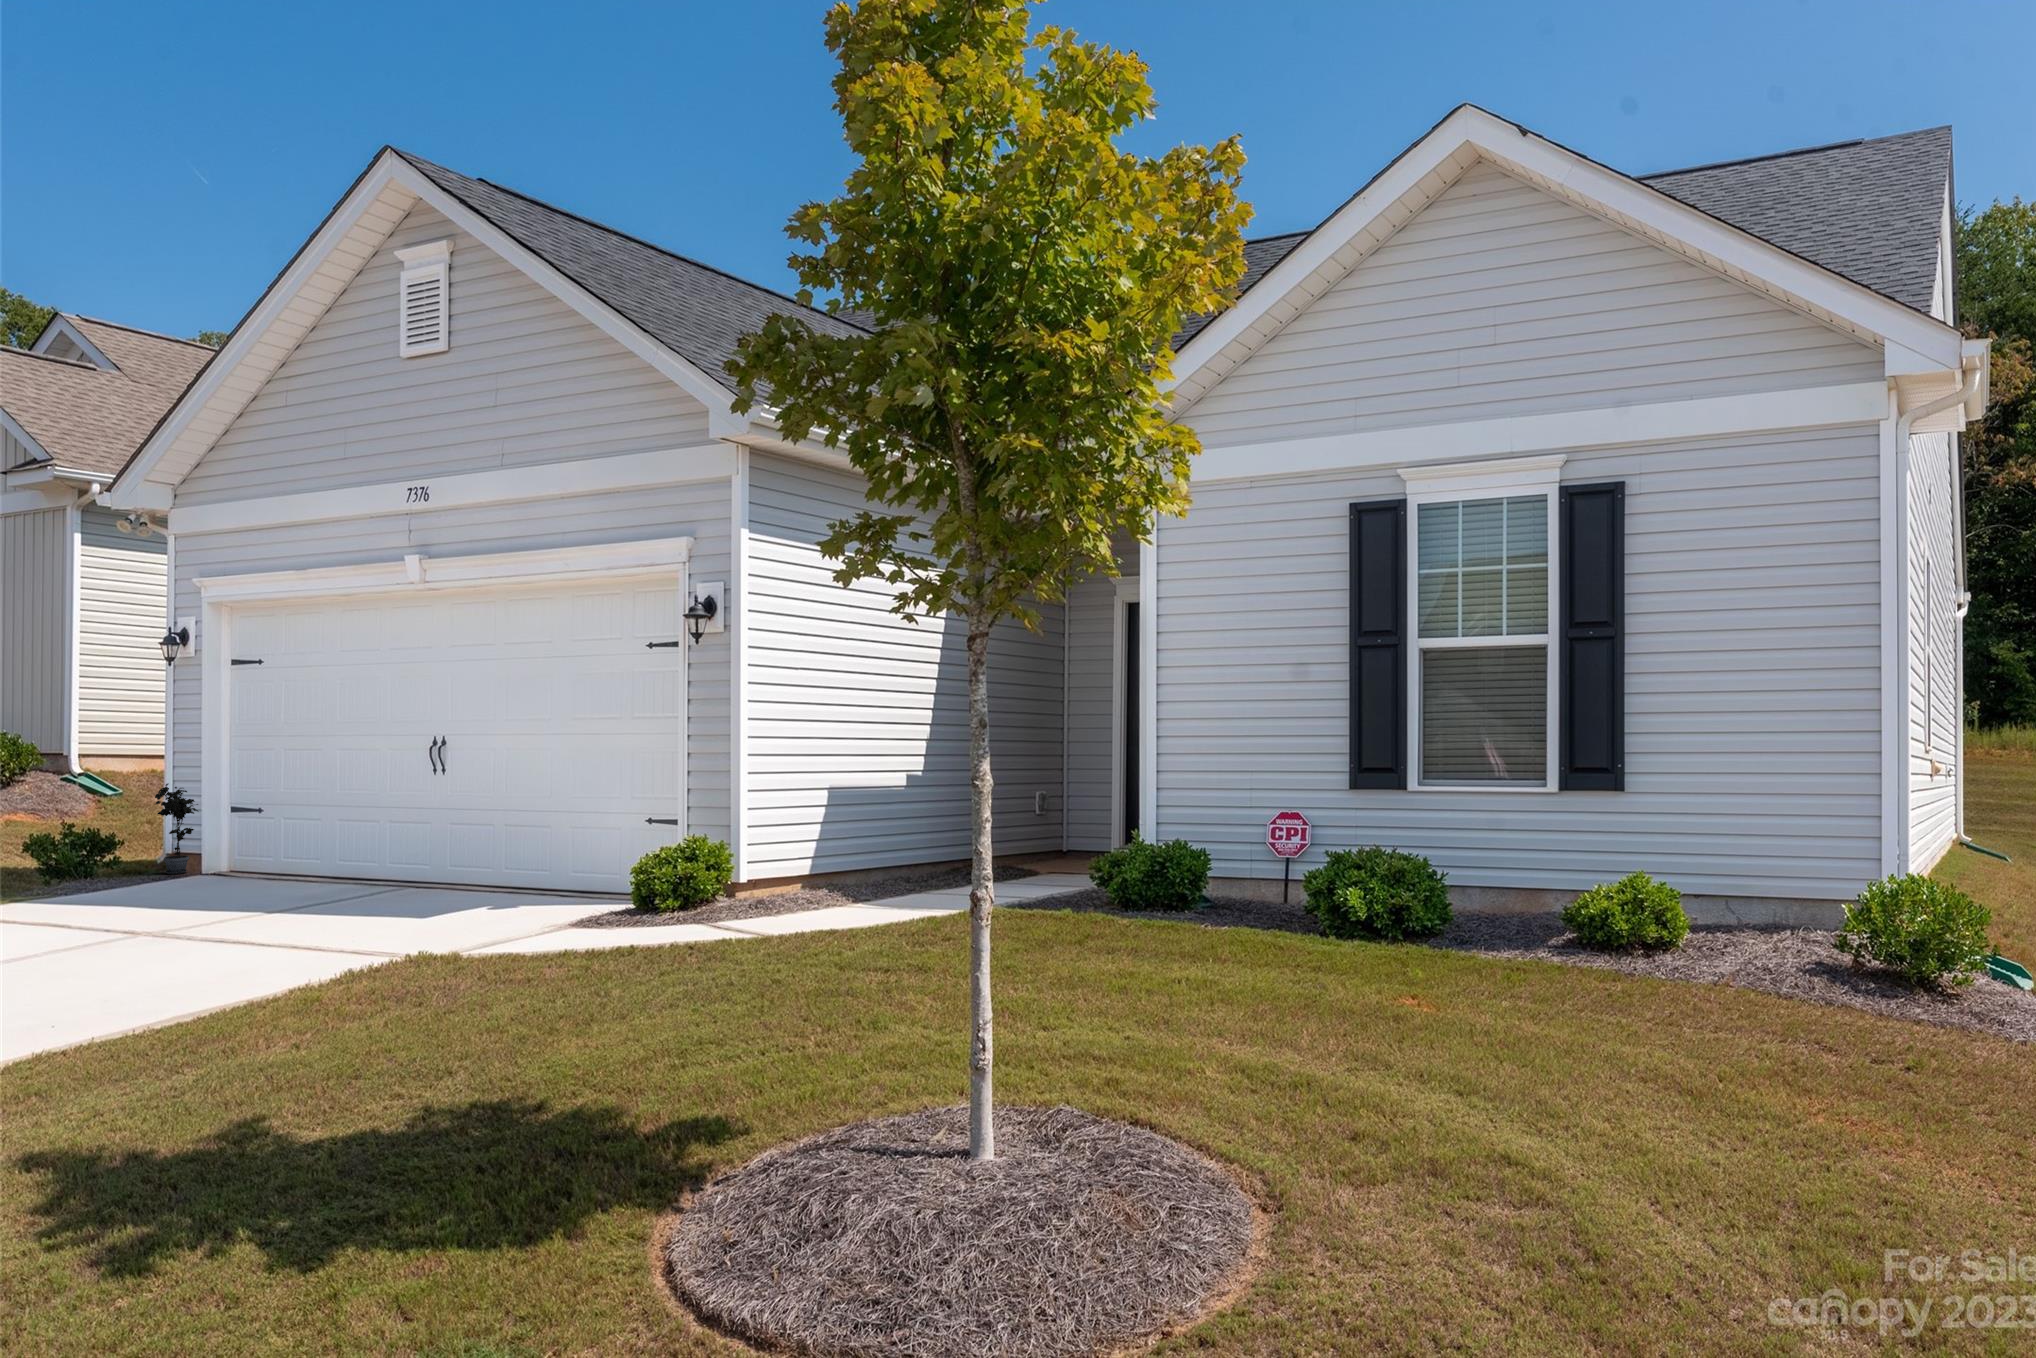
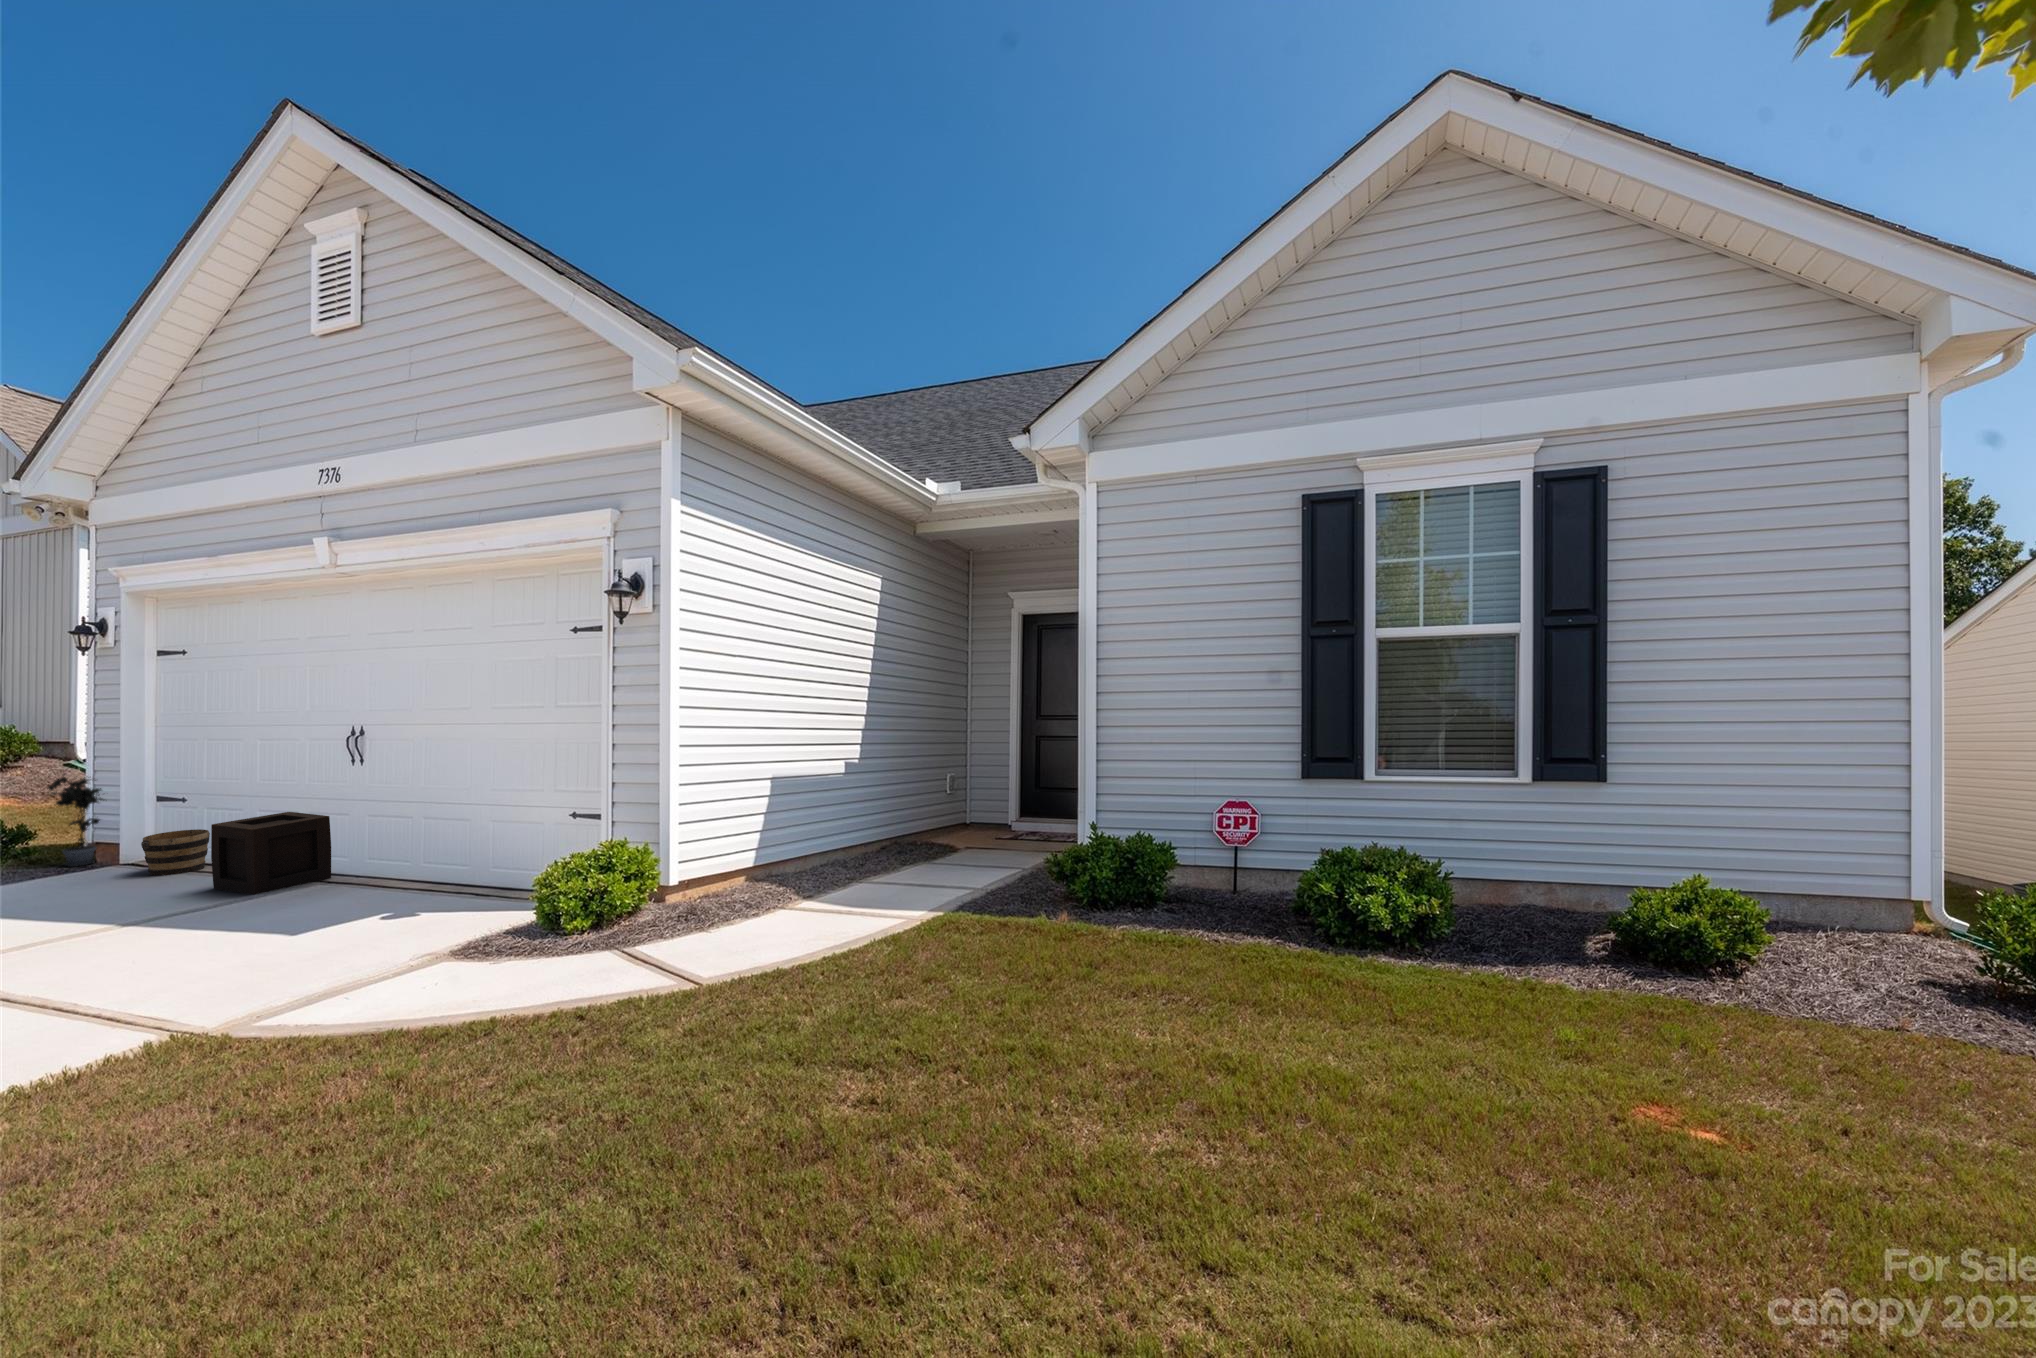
wooden crate: none [321,821,417,894] -> present [211,812,331,894]
bucket: none [244,840,296,881] -> present [141,829,210,876]

